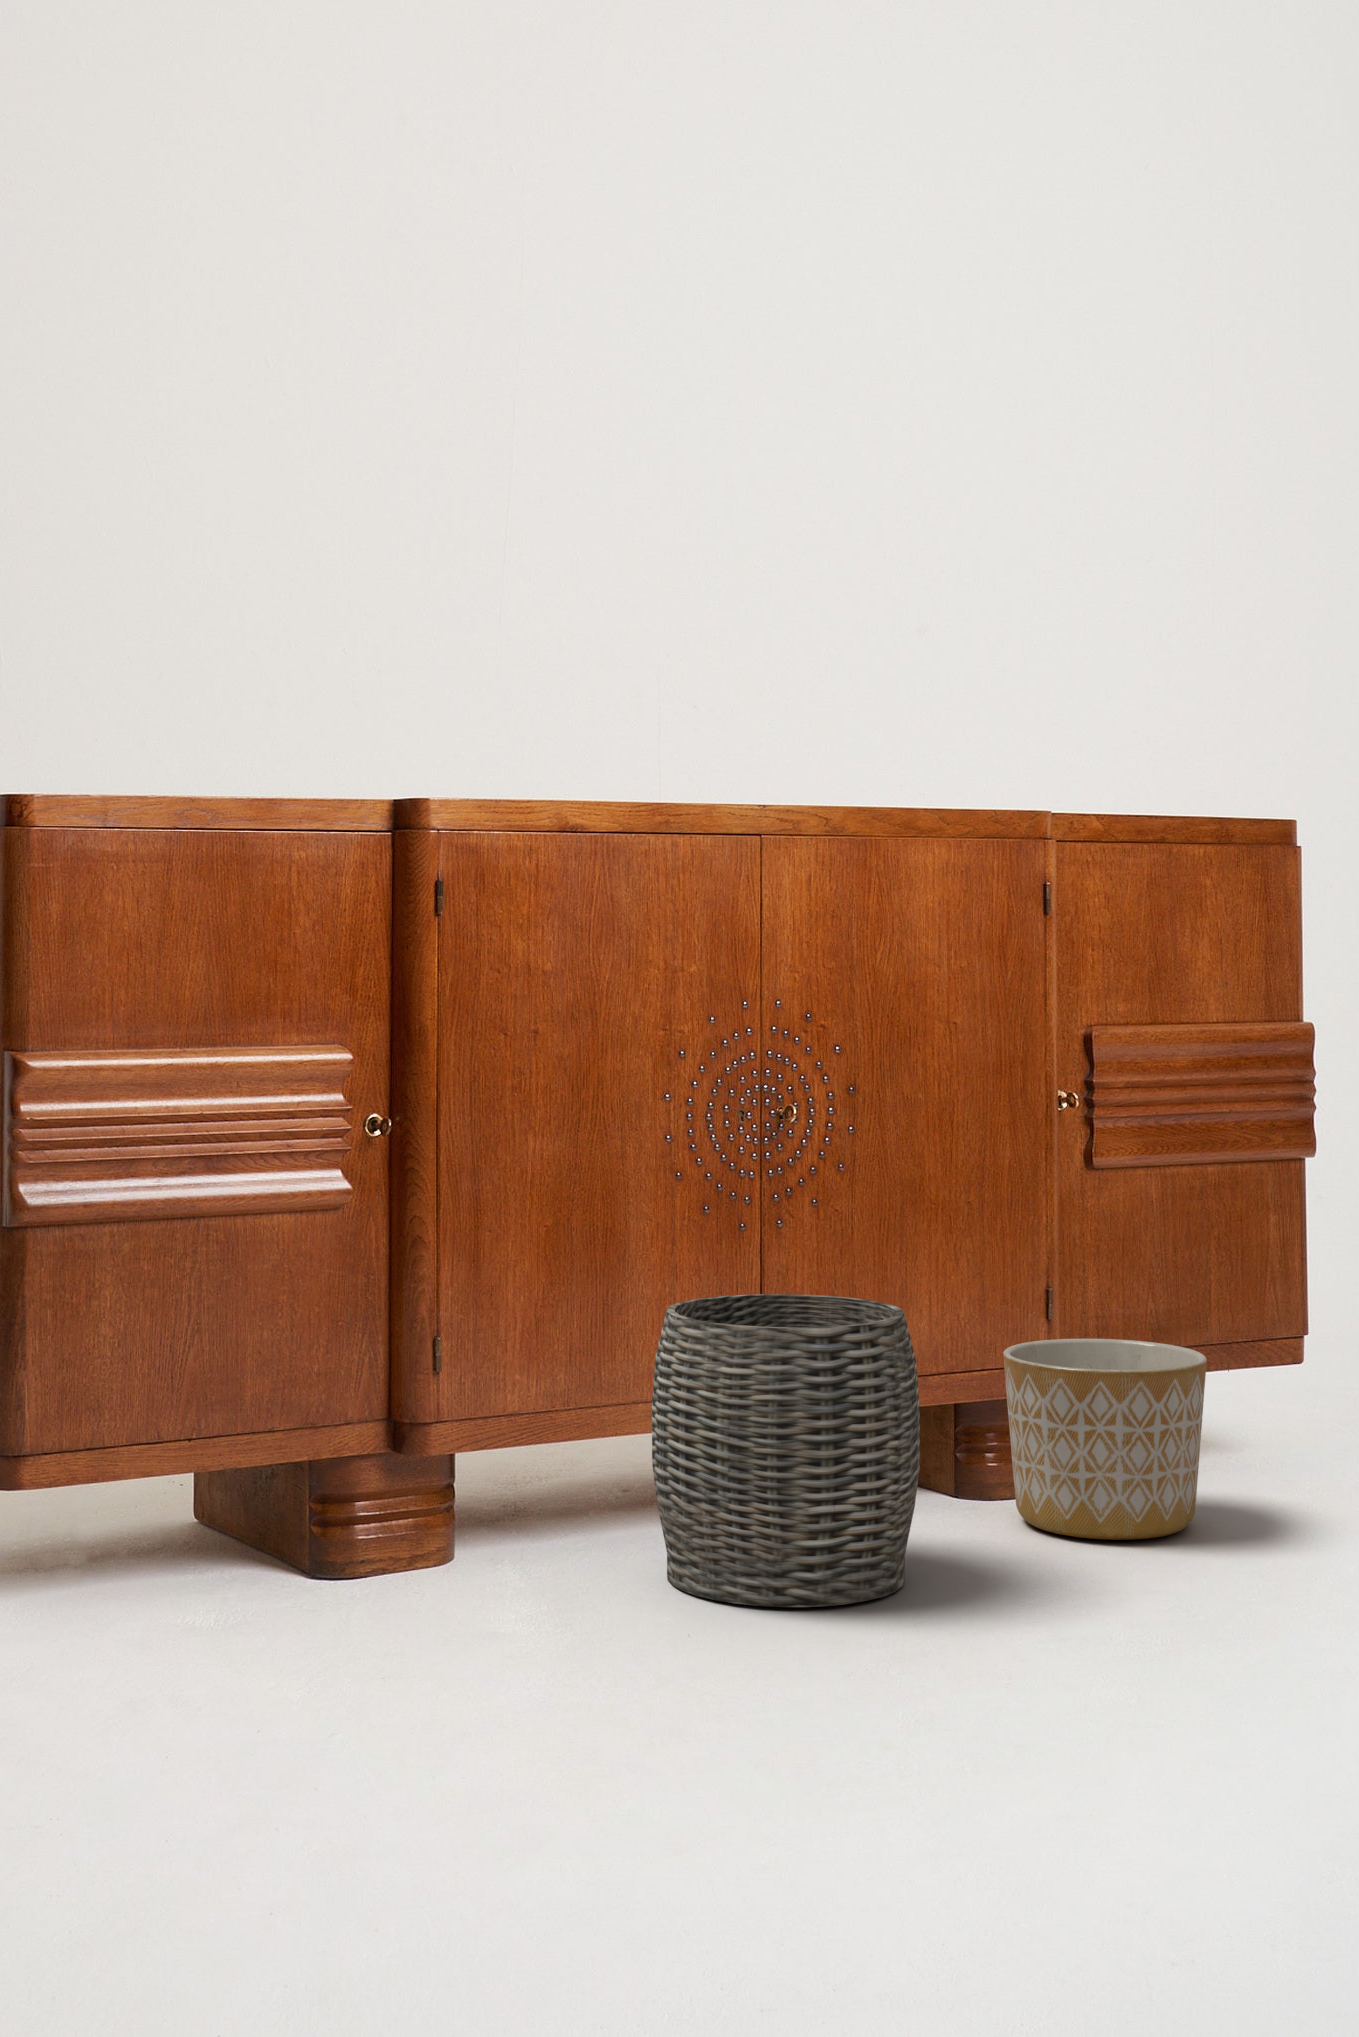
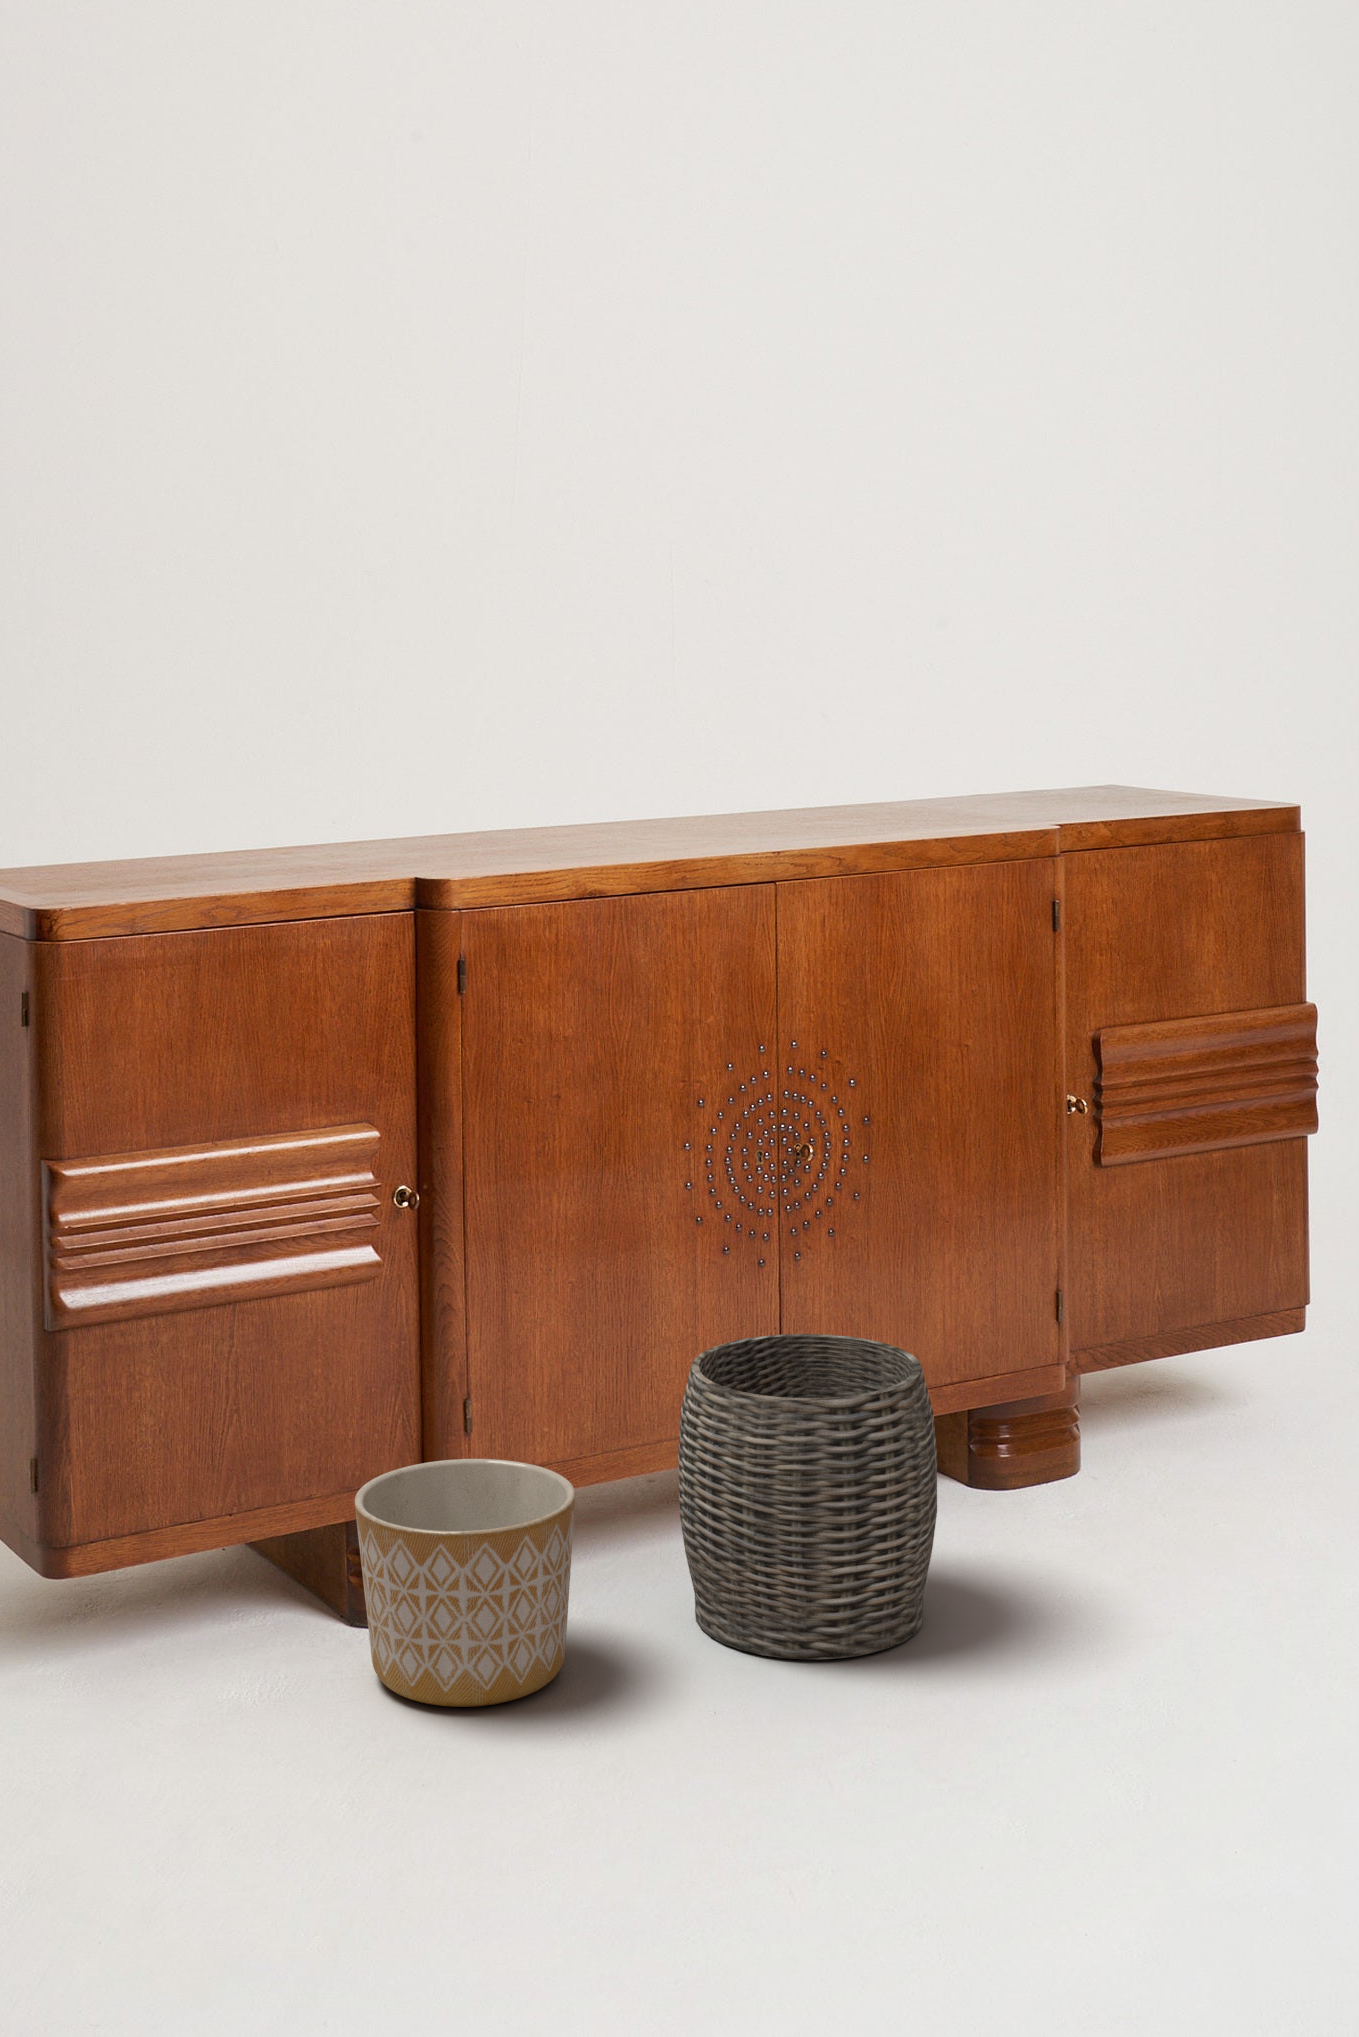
planter: present [1003,1339,1207,1540] -> present [355,1459,575,1707]

